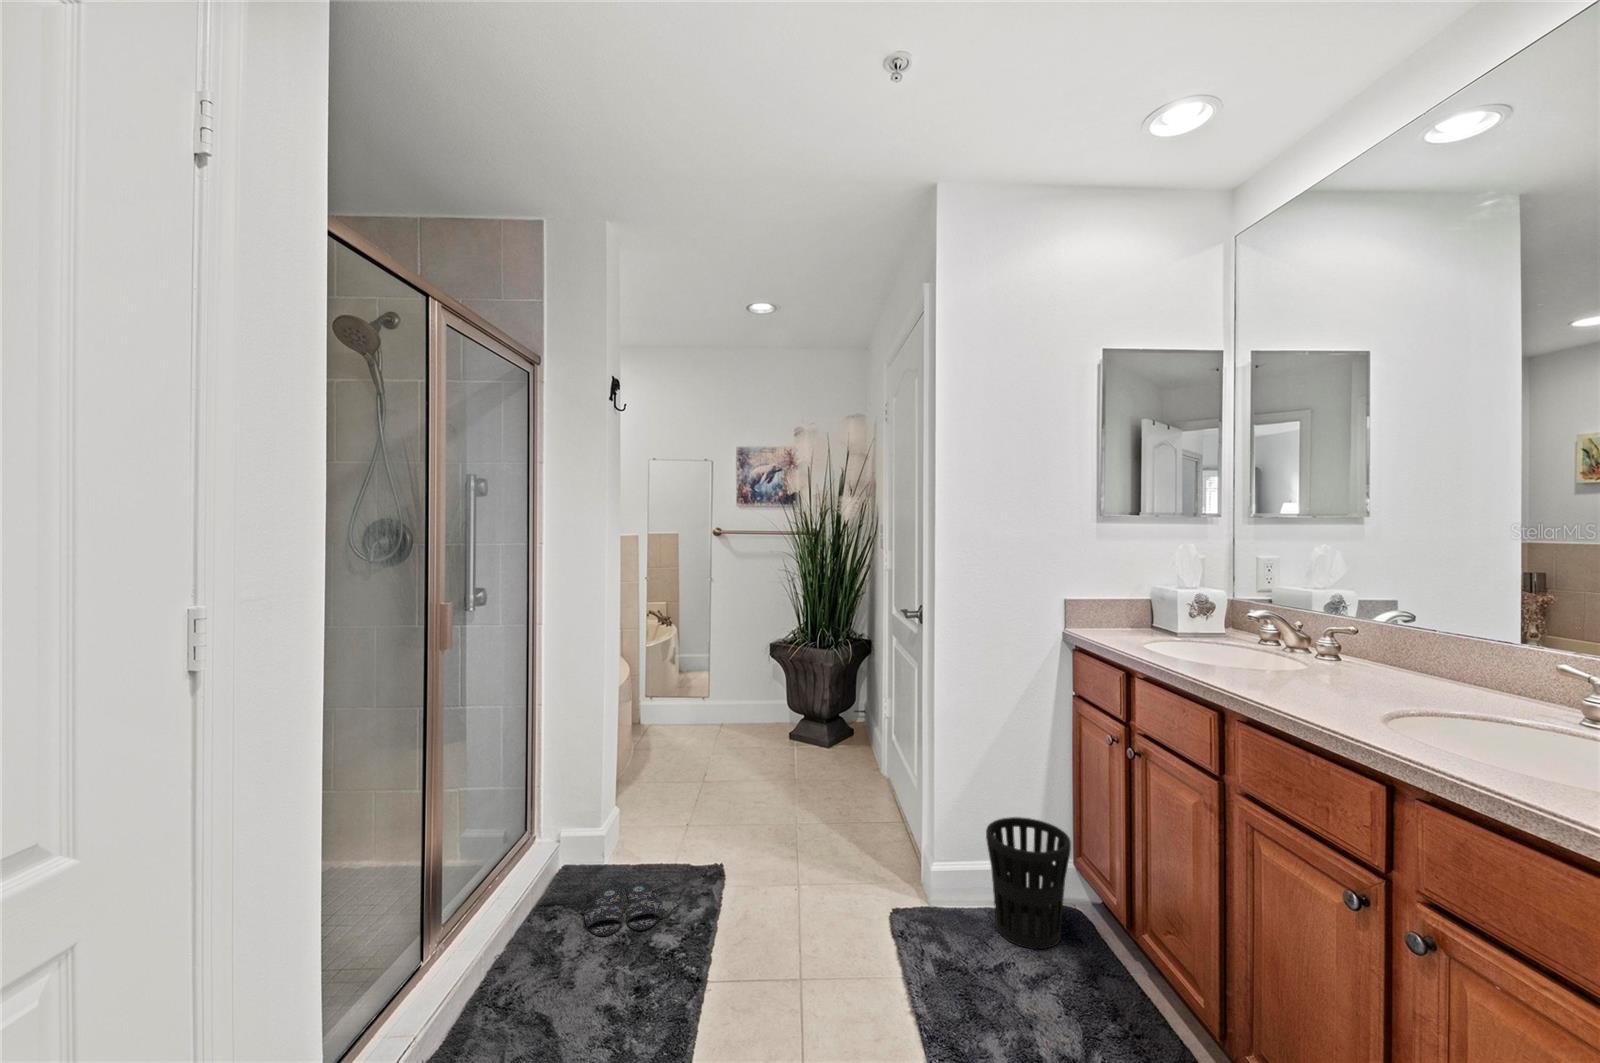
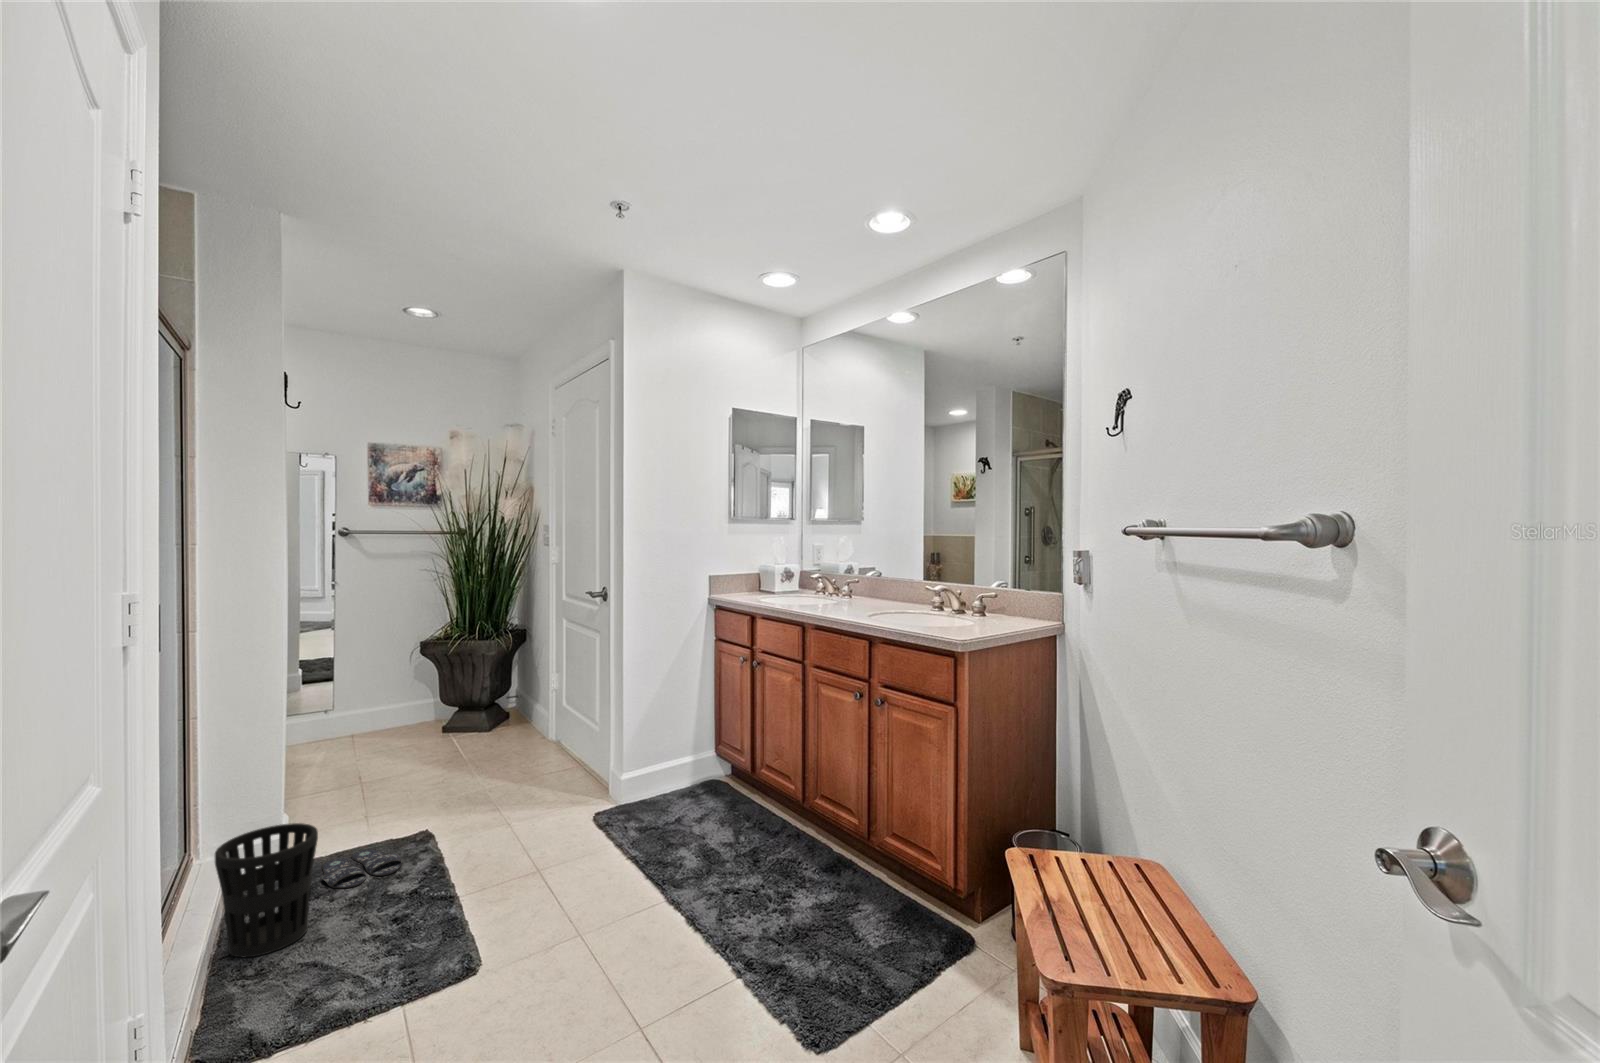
wastebasket: present [986,817,1071,949] -> present [215,823,318,957]

